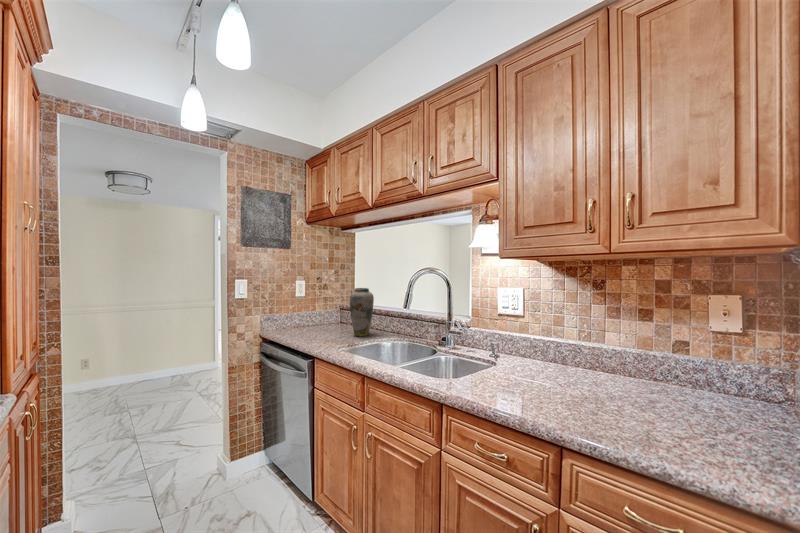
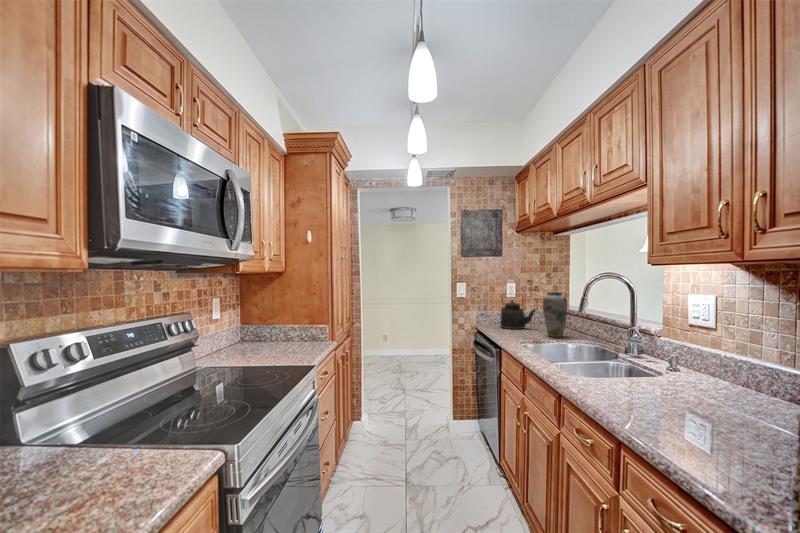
kettle: none [293,292,336,333] -> present [500,296,536,329]

